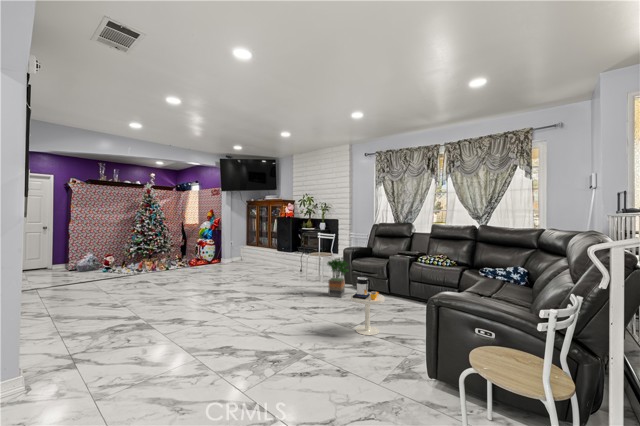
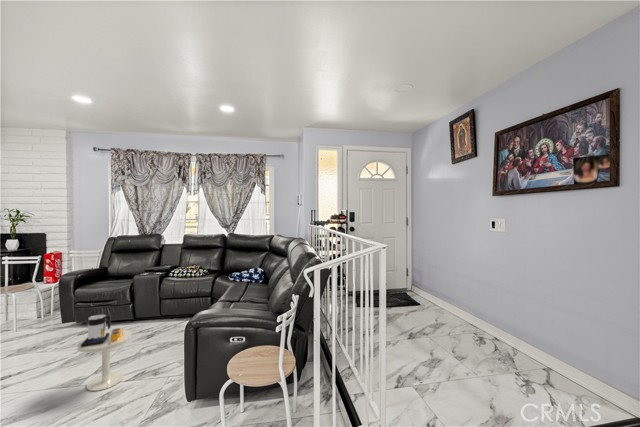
potted tree: present [327,260,348,297] -> none [28,290,73,346]

